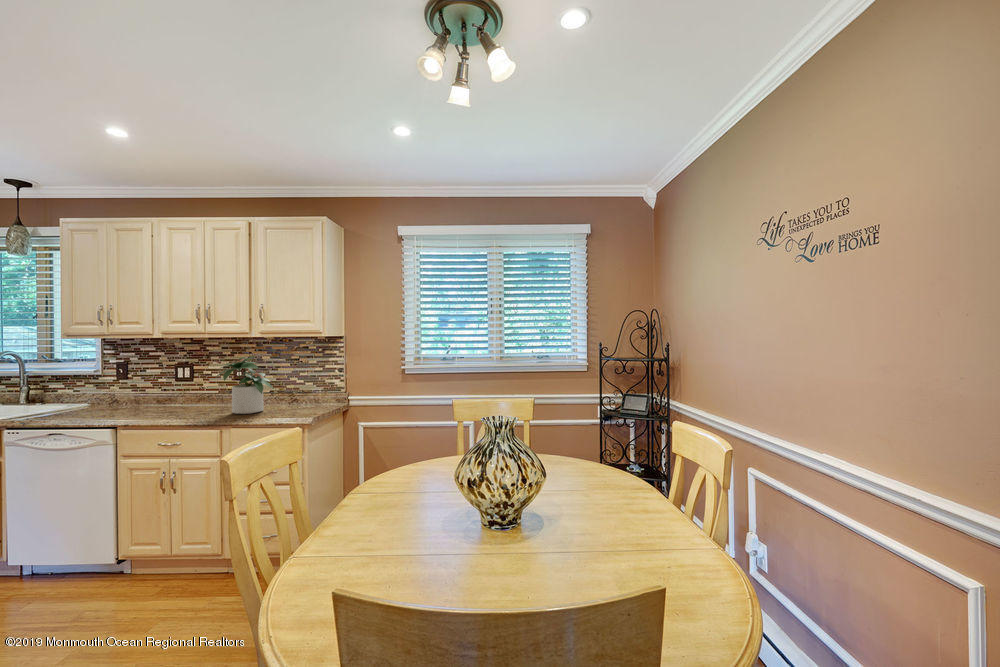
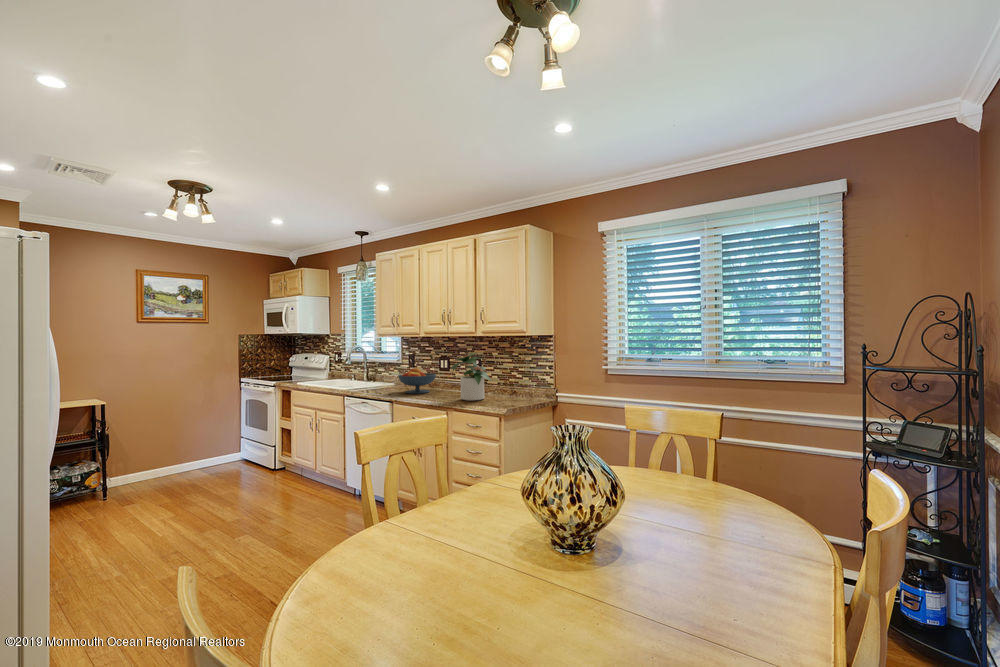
fruit bowl: none [115,379,179,414] -> present [398,368,436,394]

